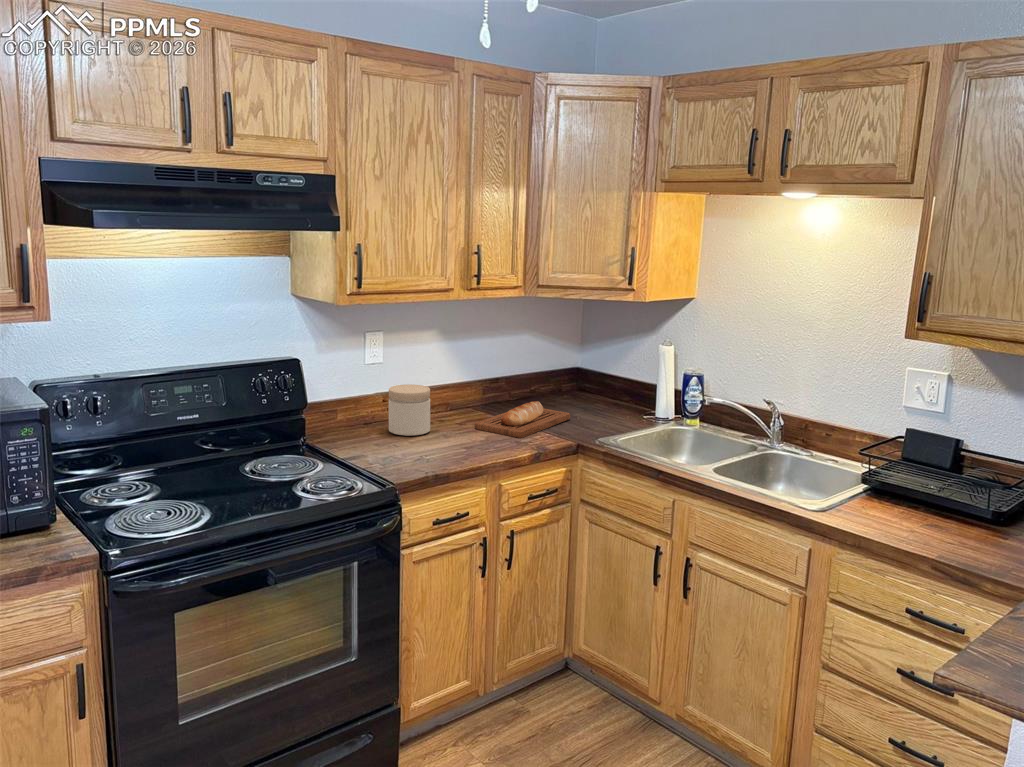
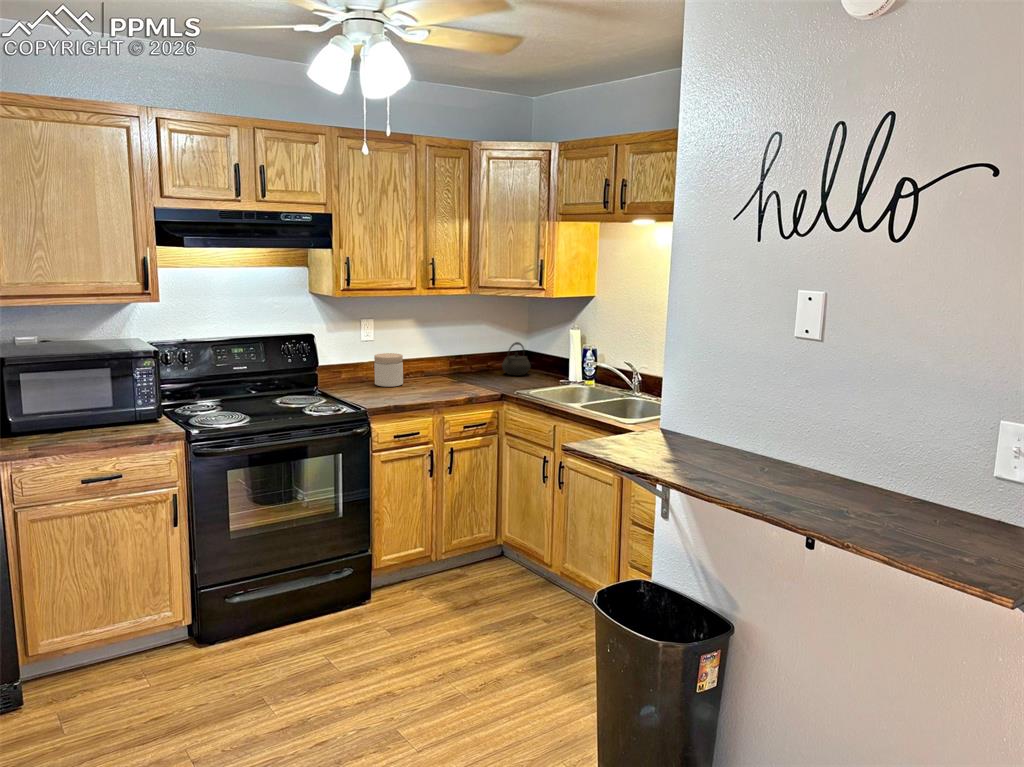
kettle: none [558,363,598,410] -> present [502,342,530,376]
bread loaf: present [474,401,570,438] -> none [435,367,505,389]

